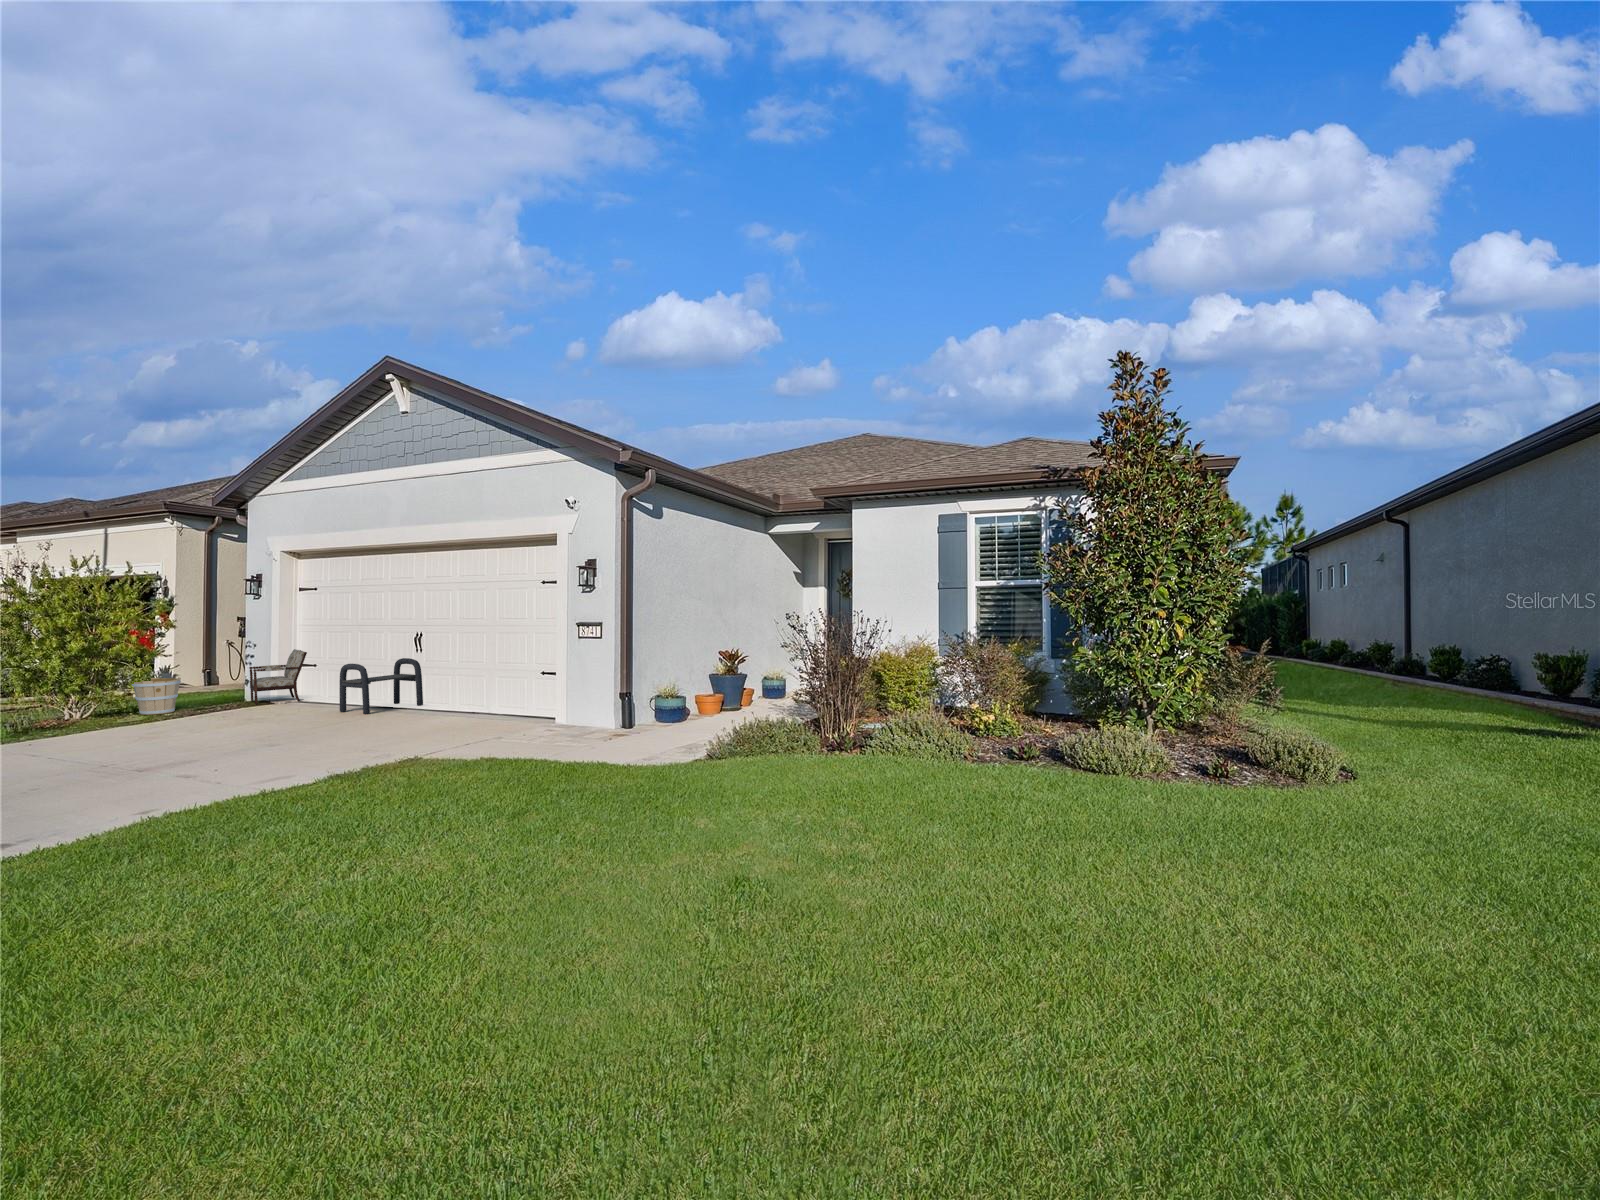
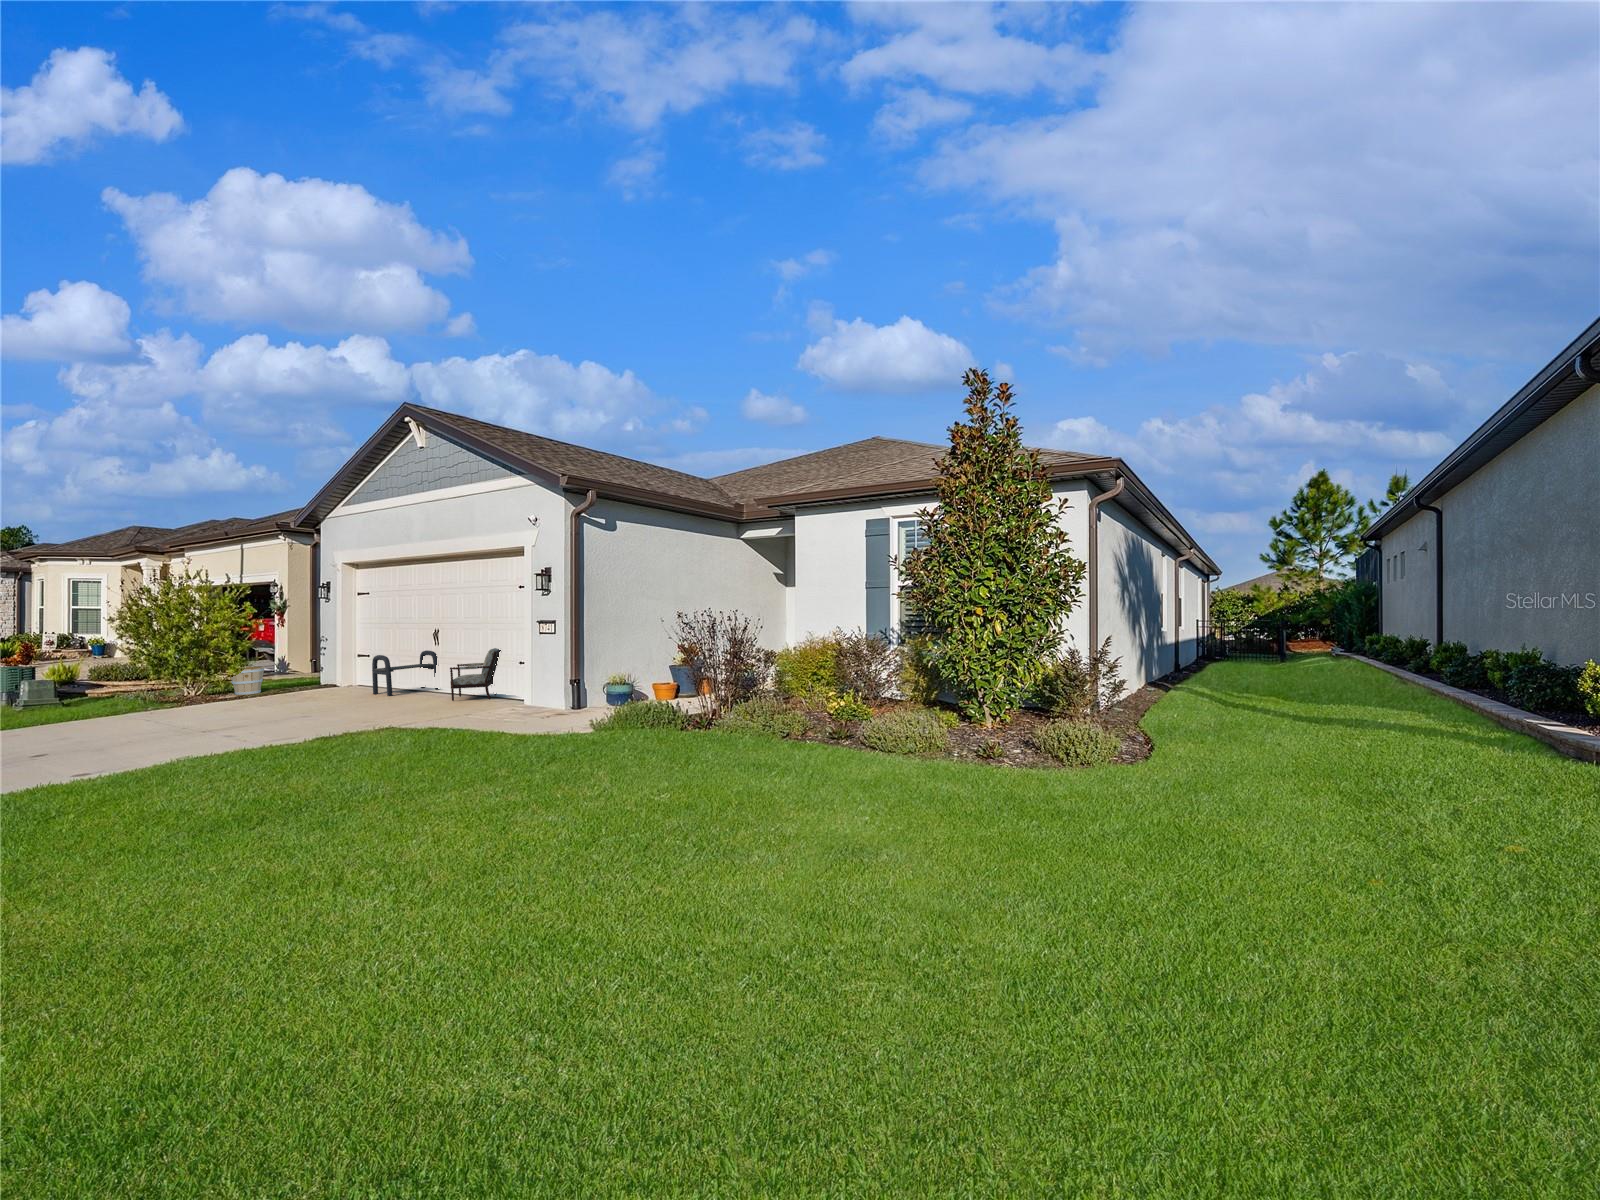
armchair: present [249,649,307,704] -> present [450,648,501,701]

